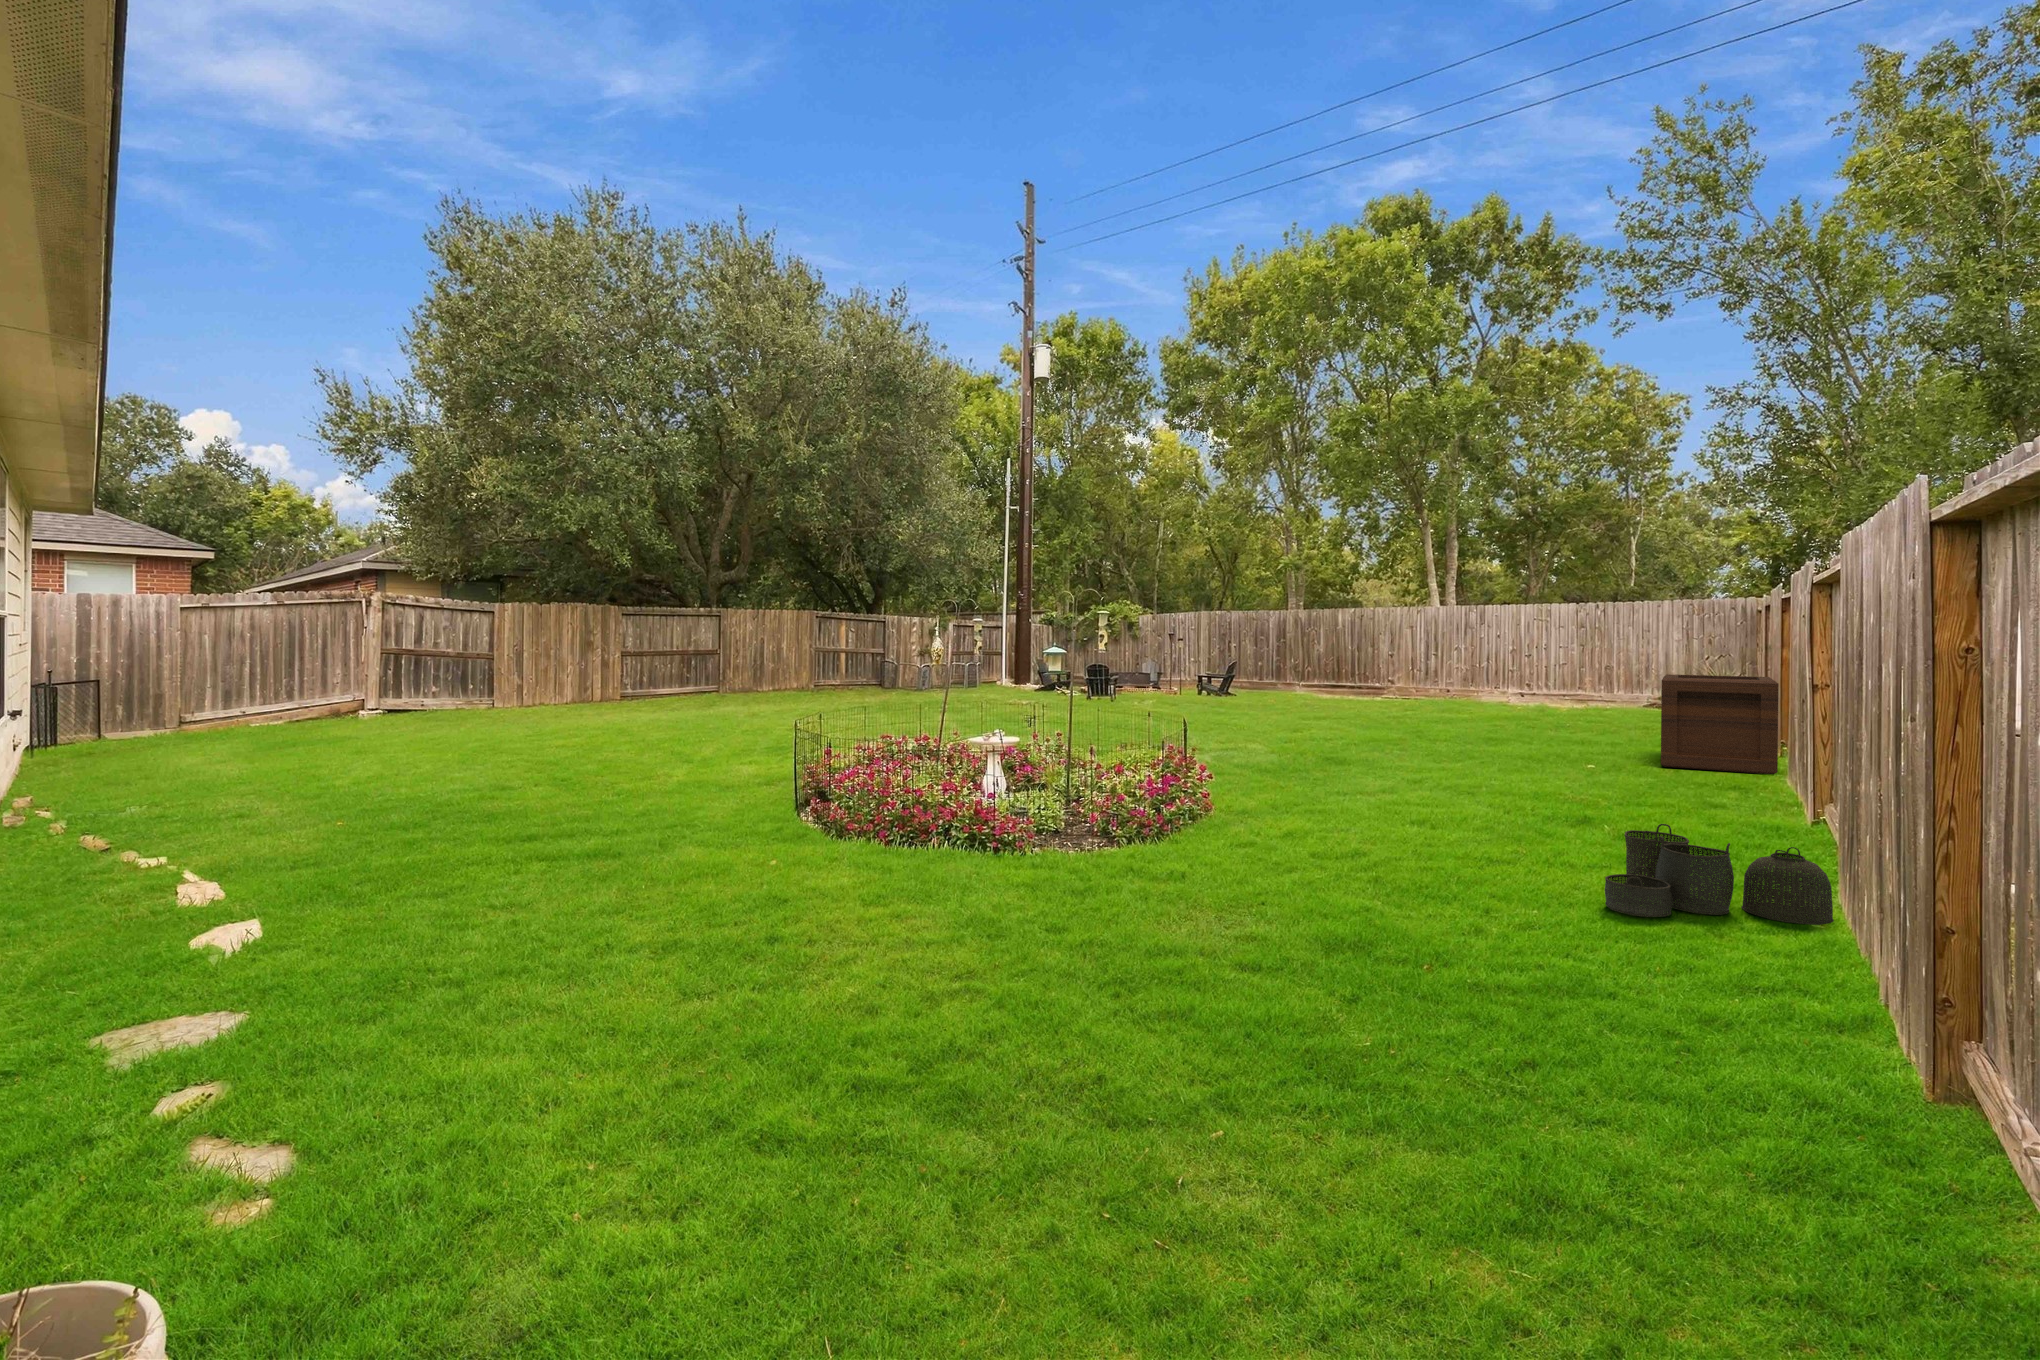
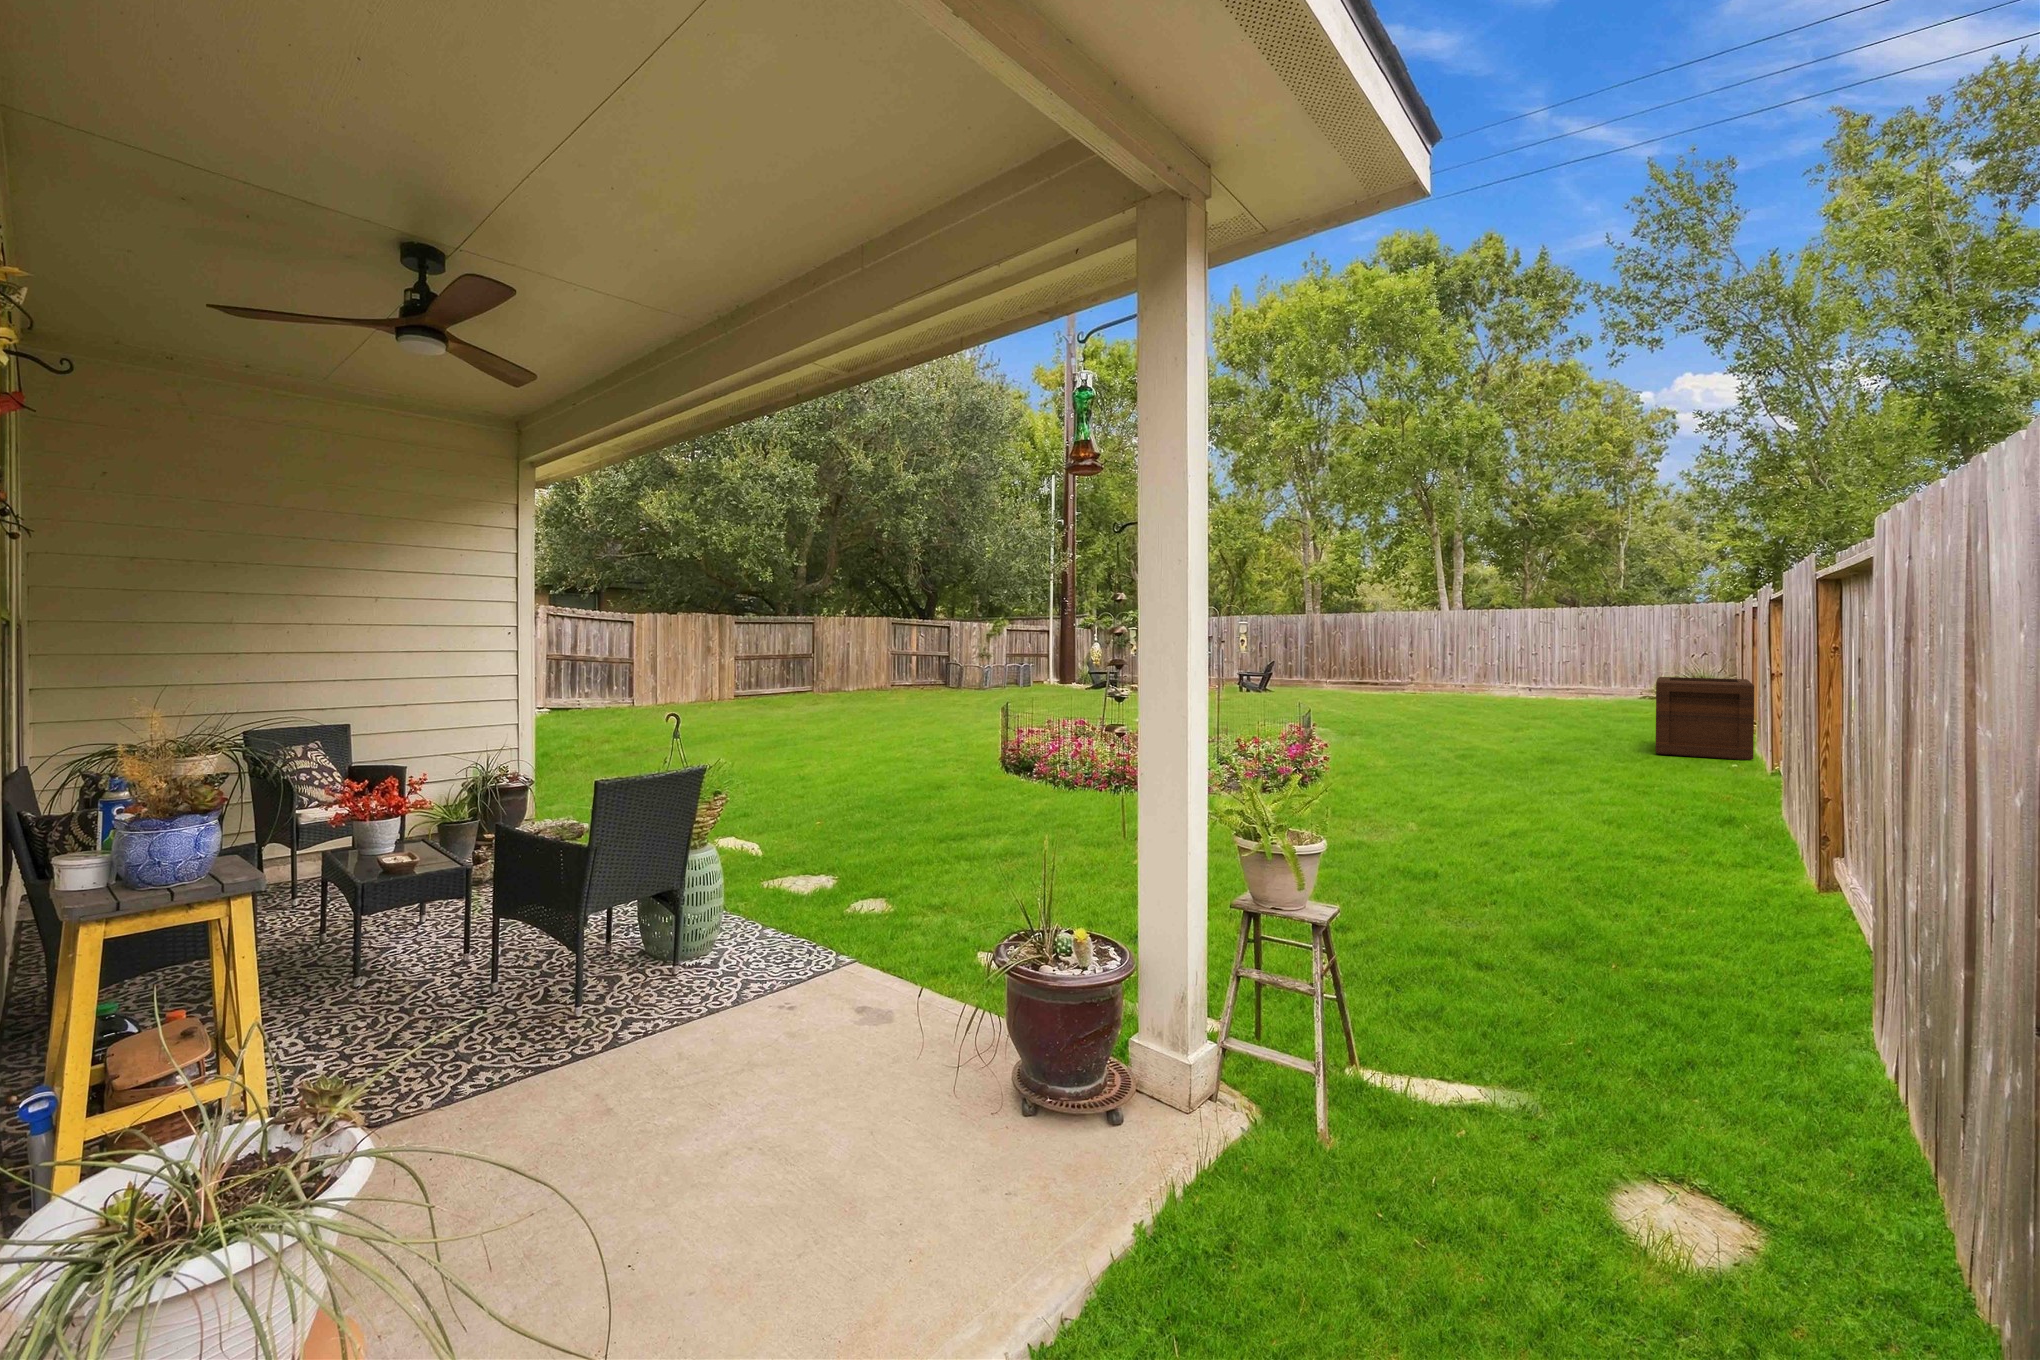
woven basket: present [1605,824,1834,925] -> none [1620,799,1792,872]

